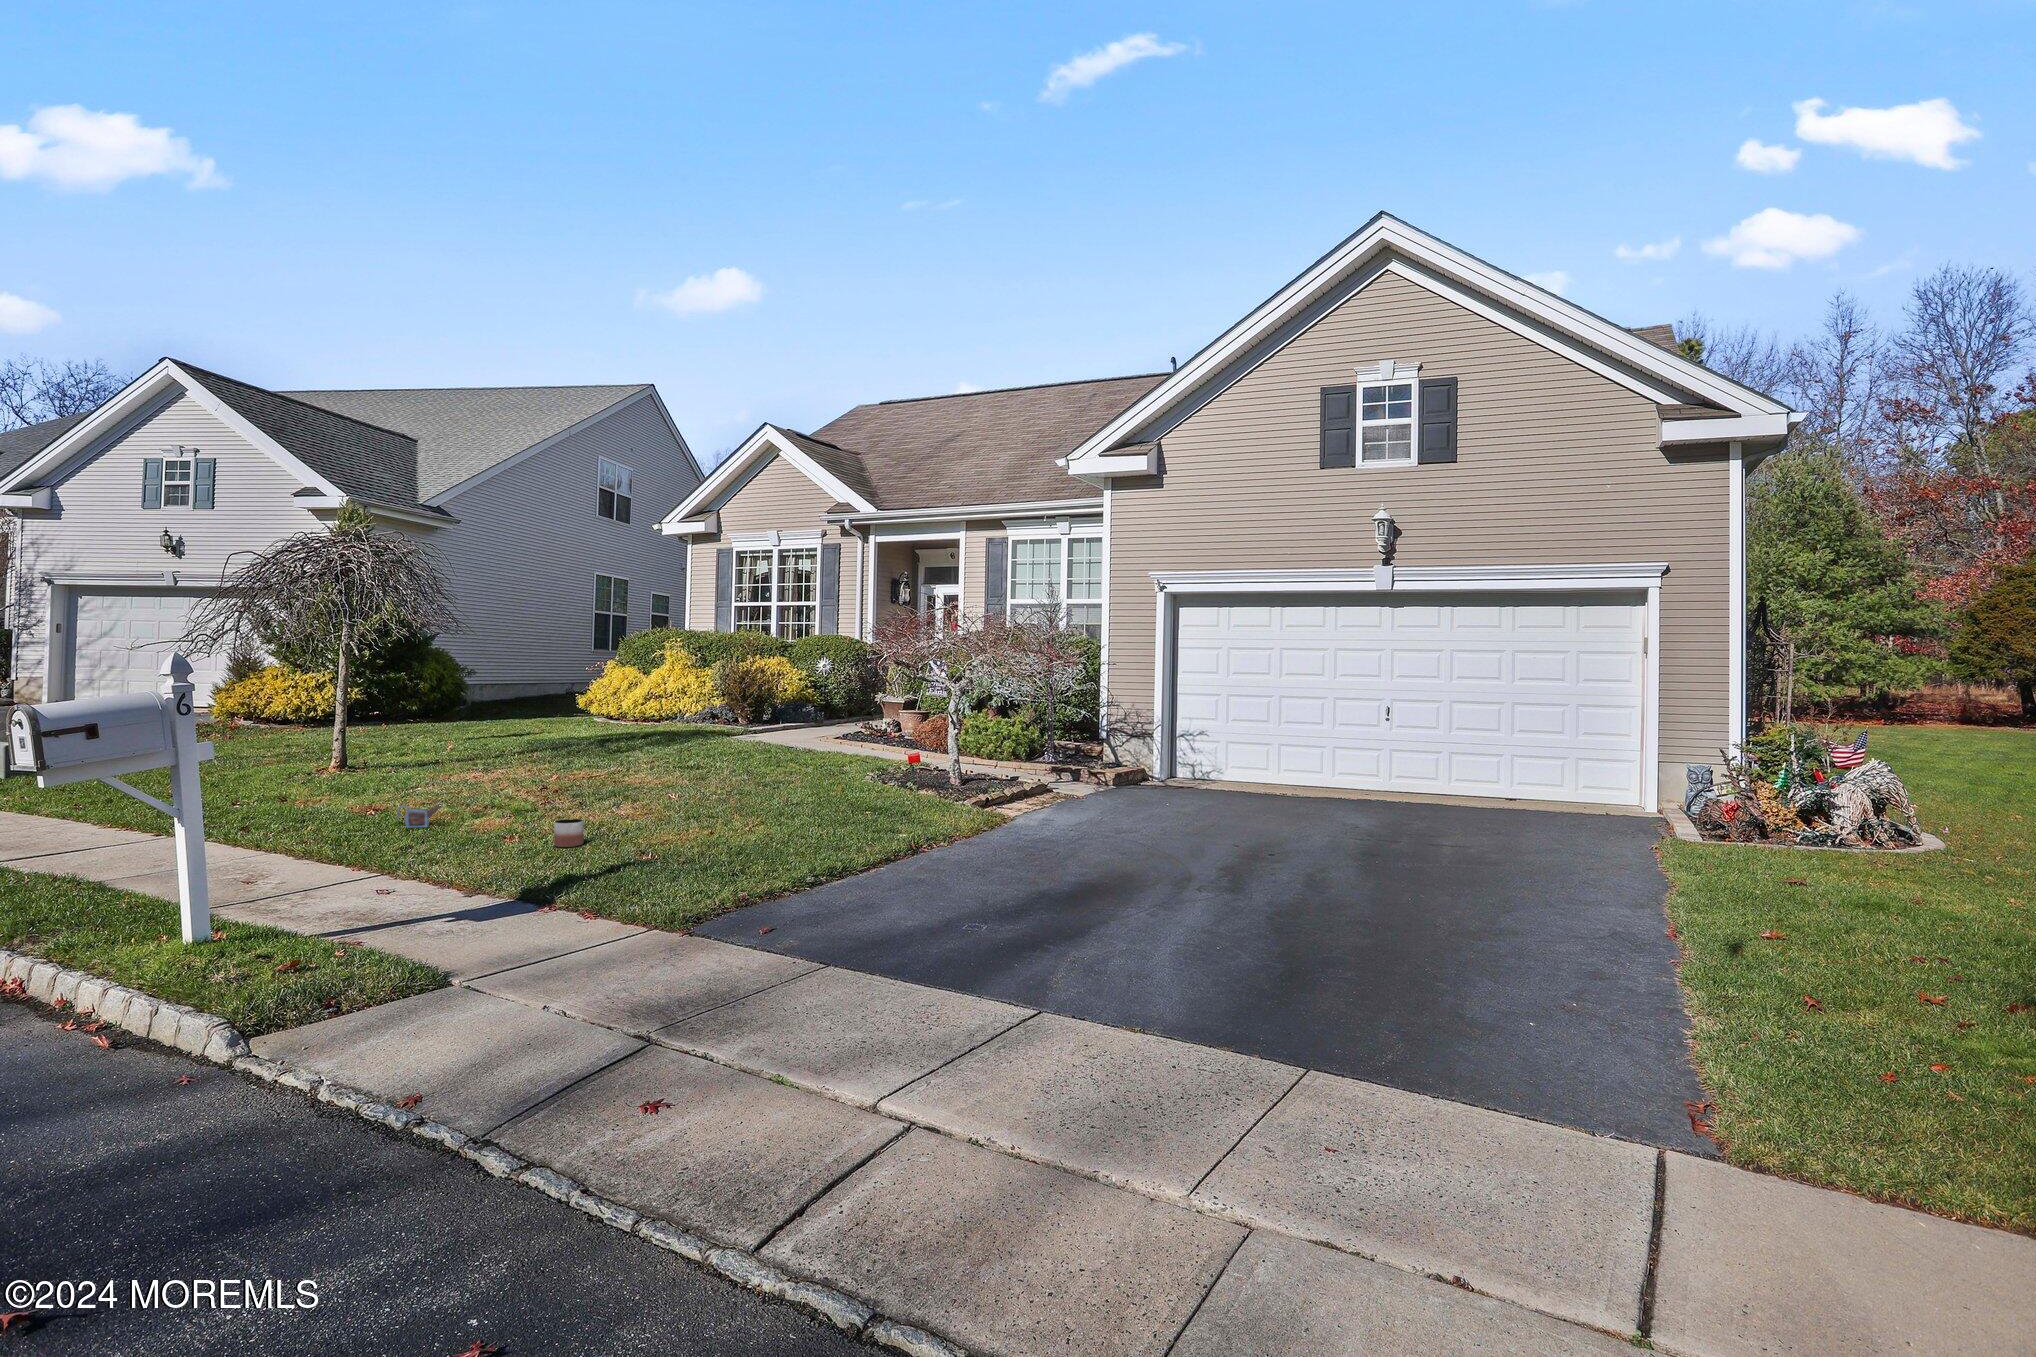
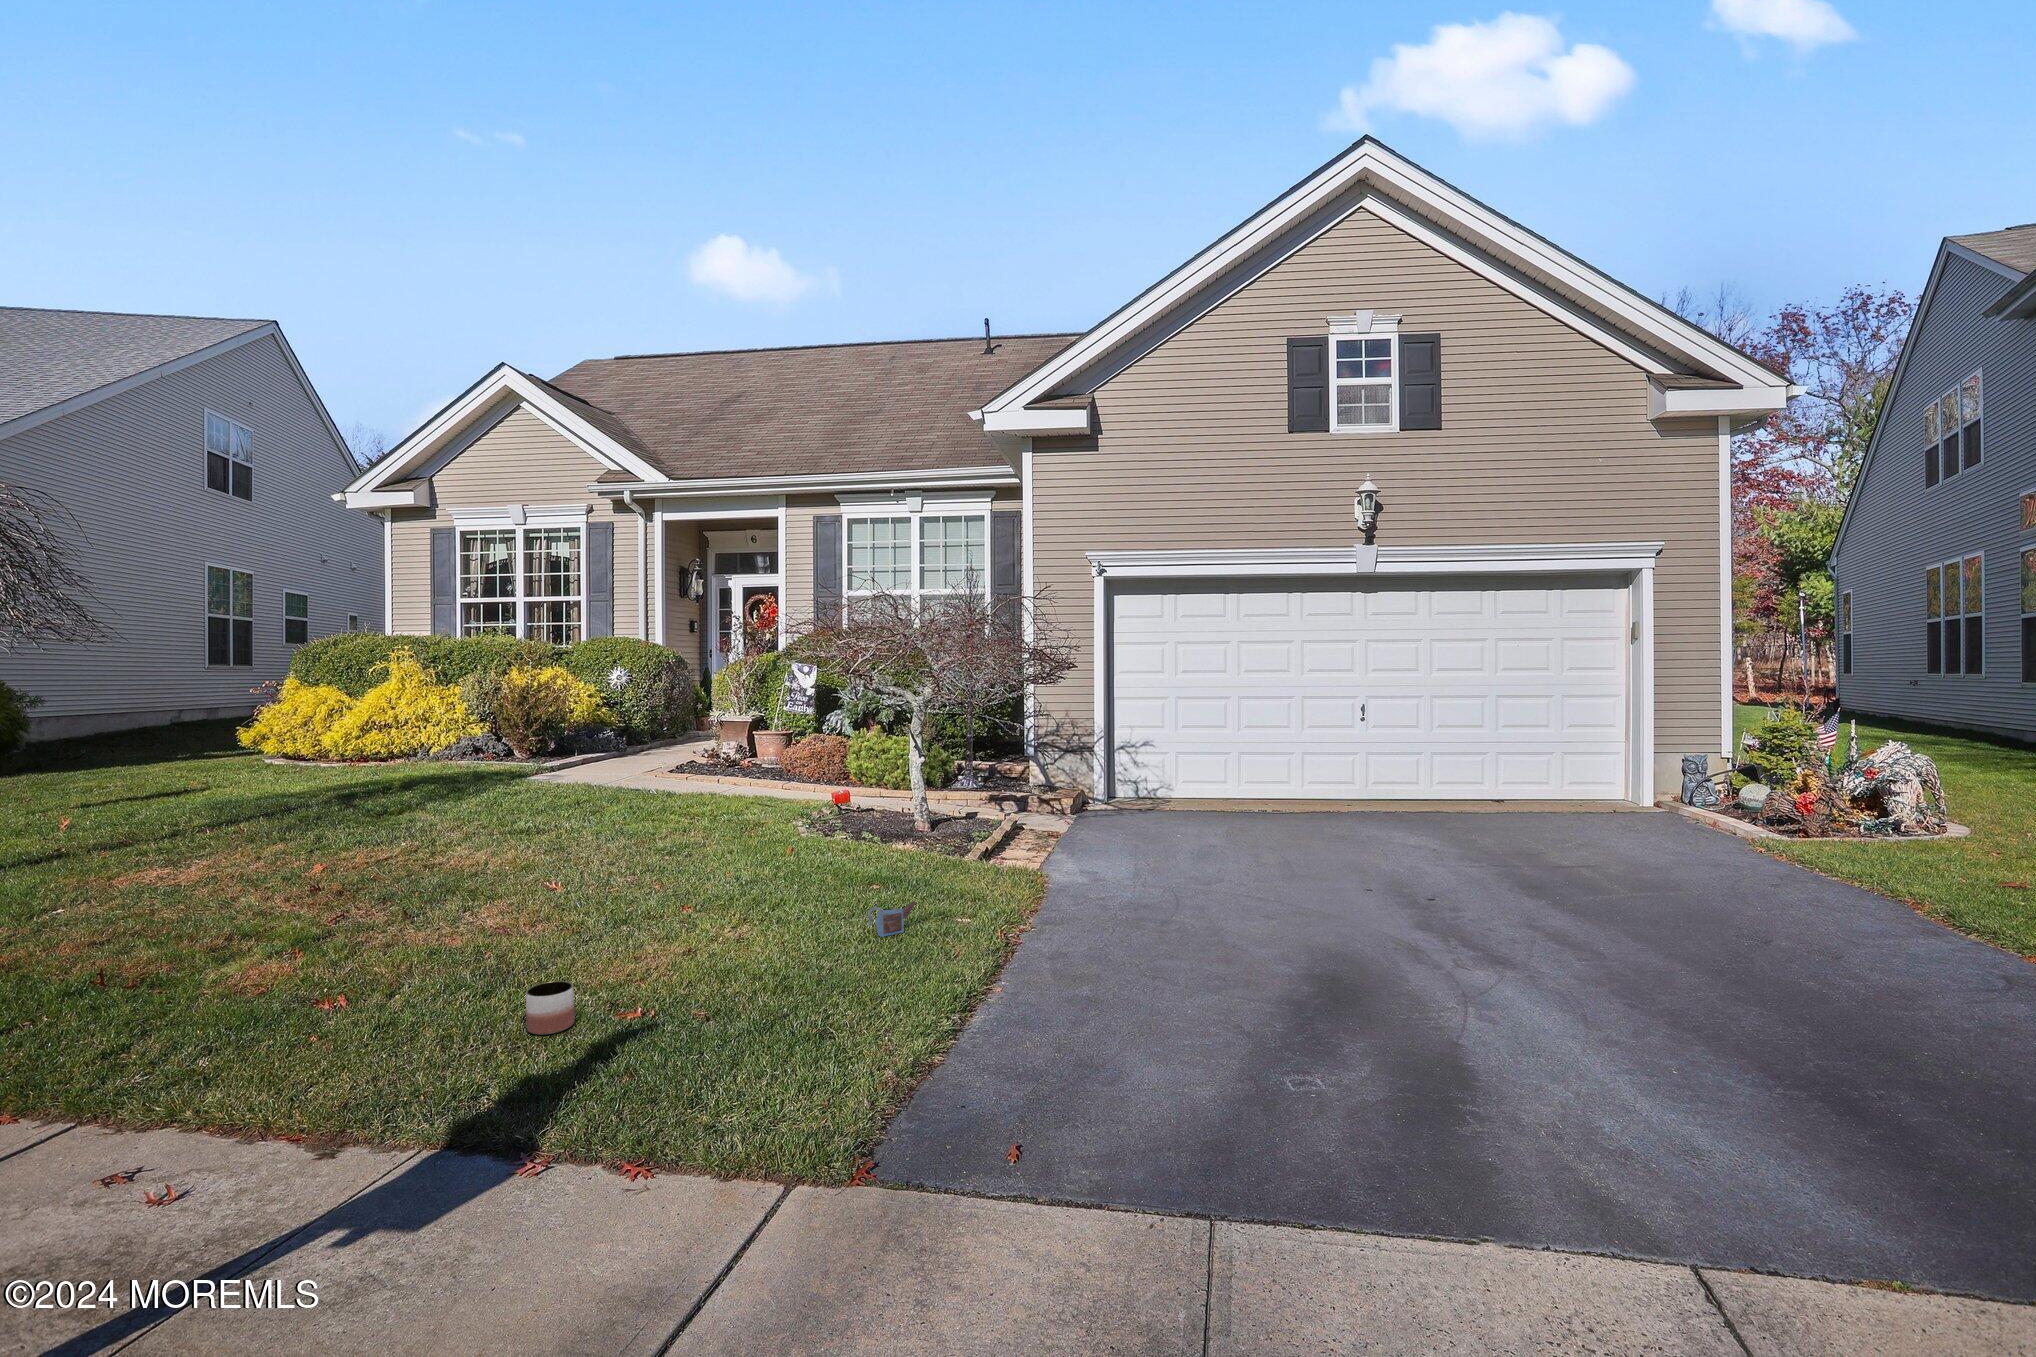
watering can: present [397,805,441,828] -> present [868,901,916,937]

